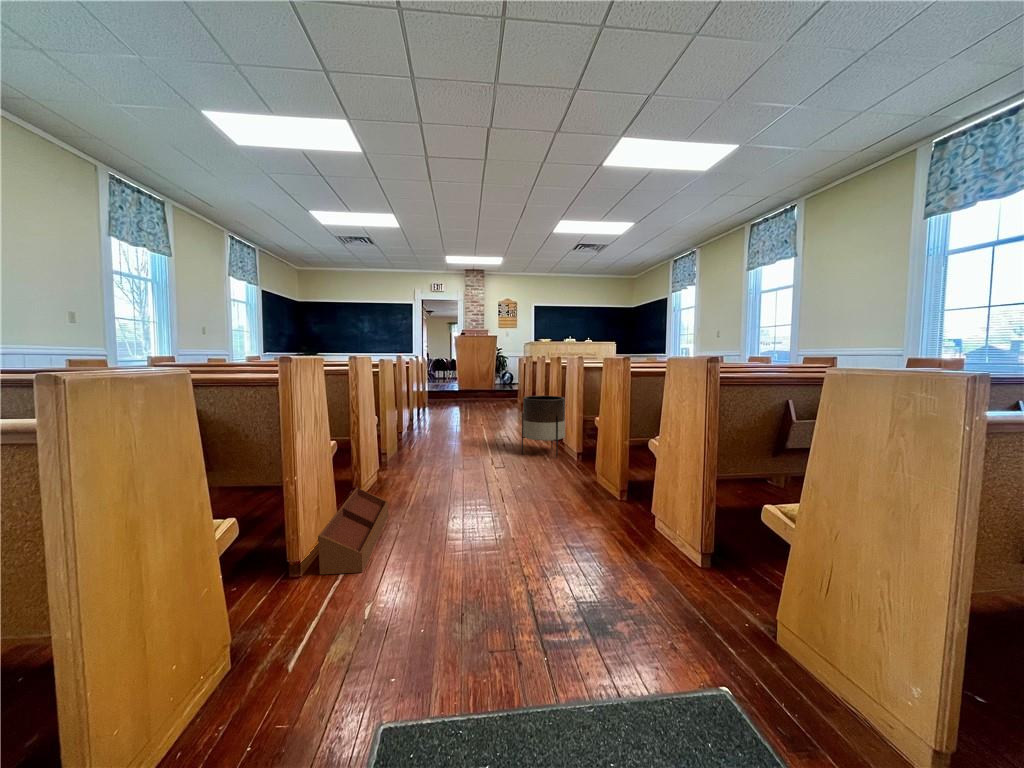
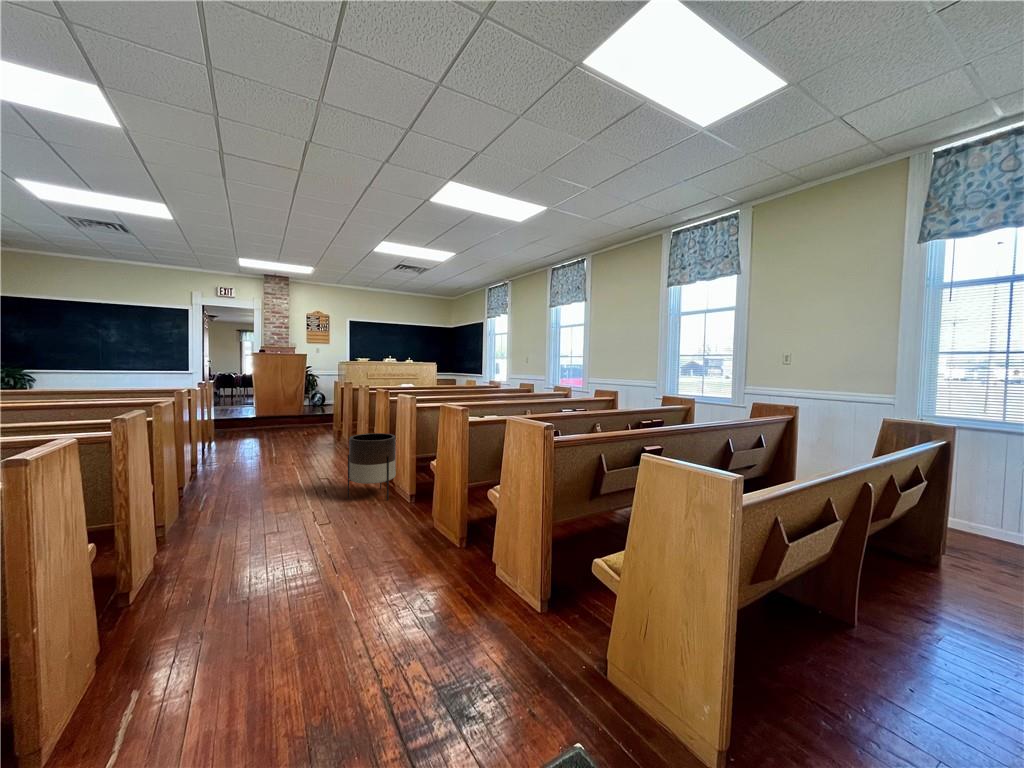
storage bin: present [318,488,388,575] -> none [69,595,179,755]

